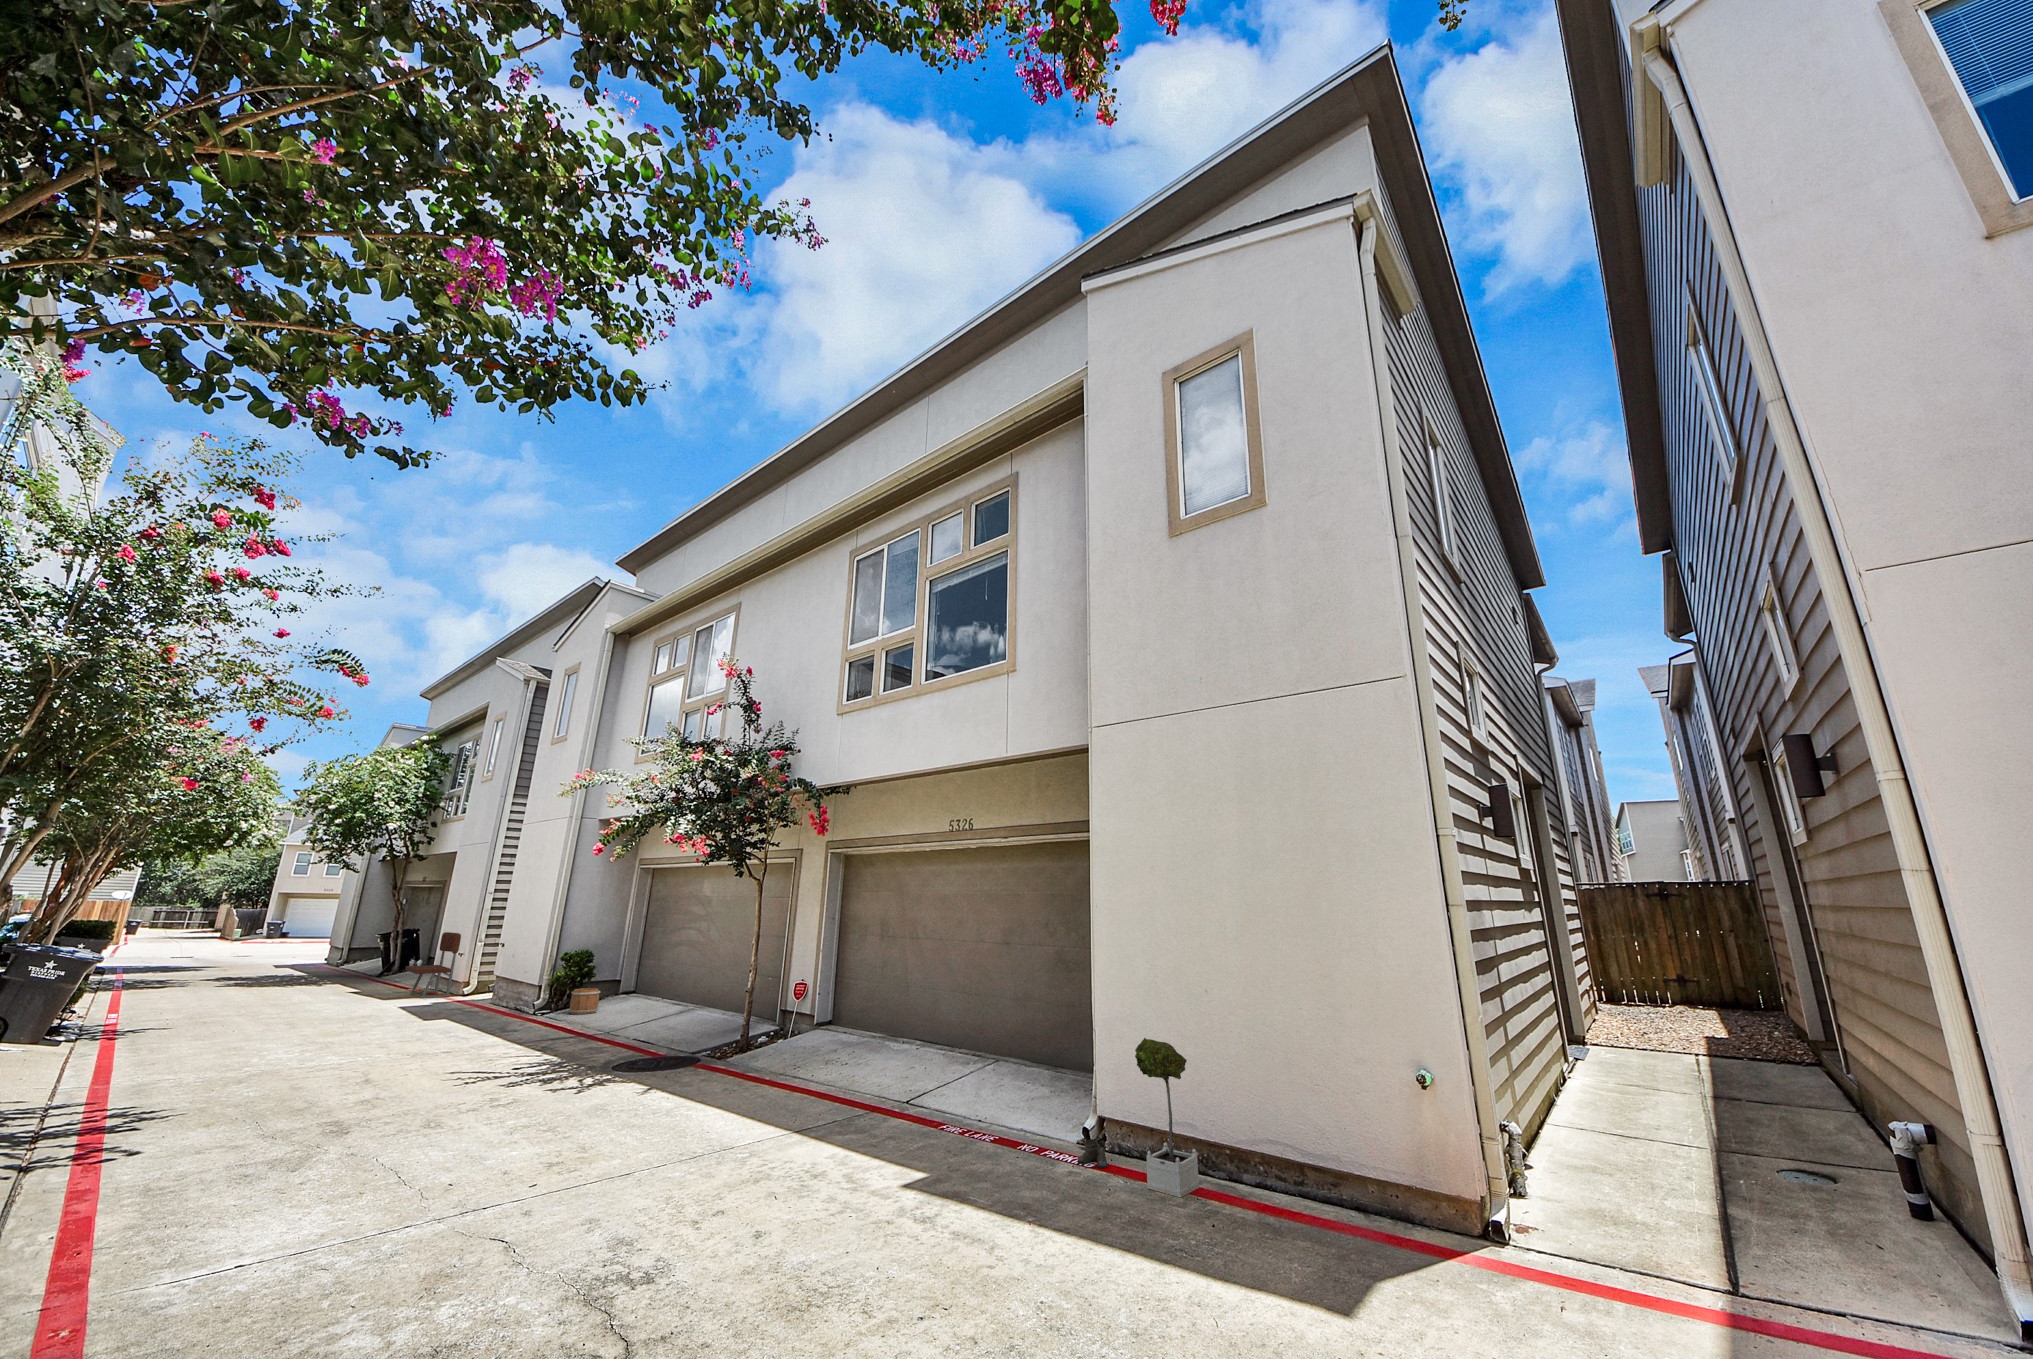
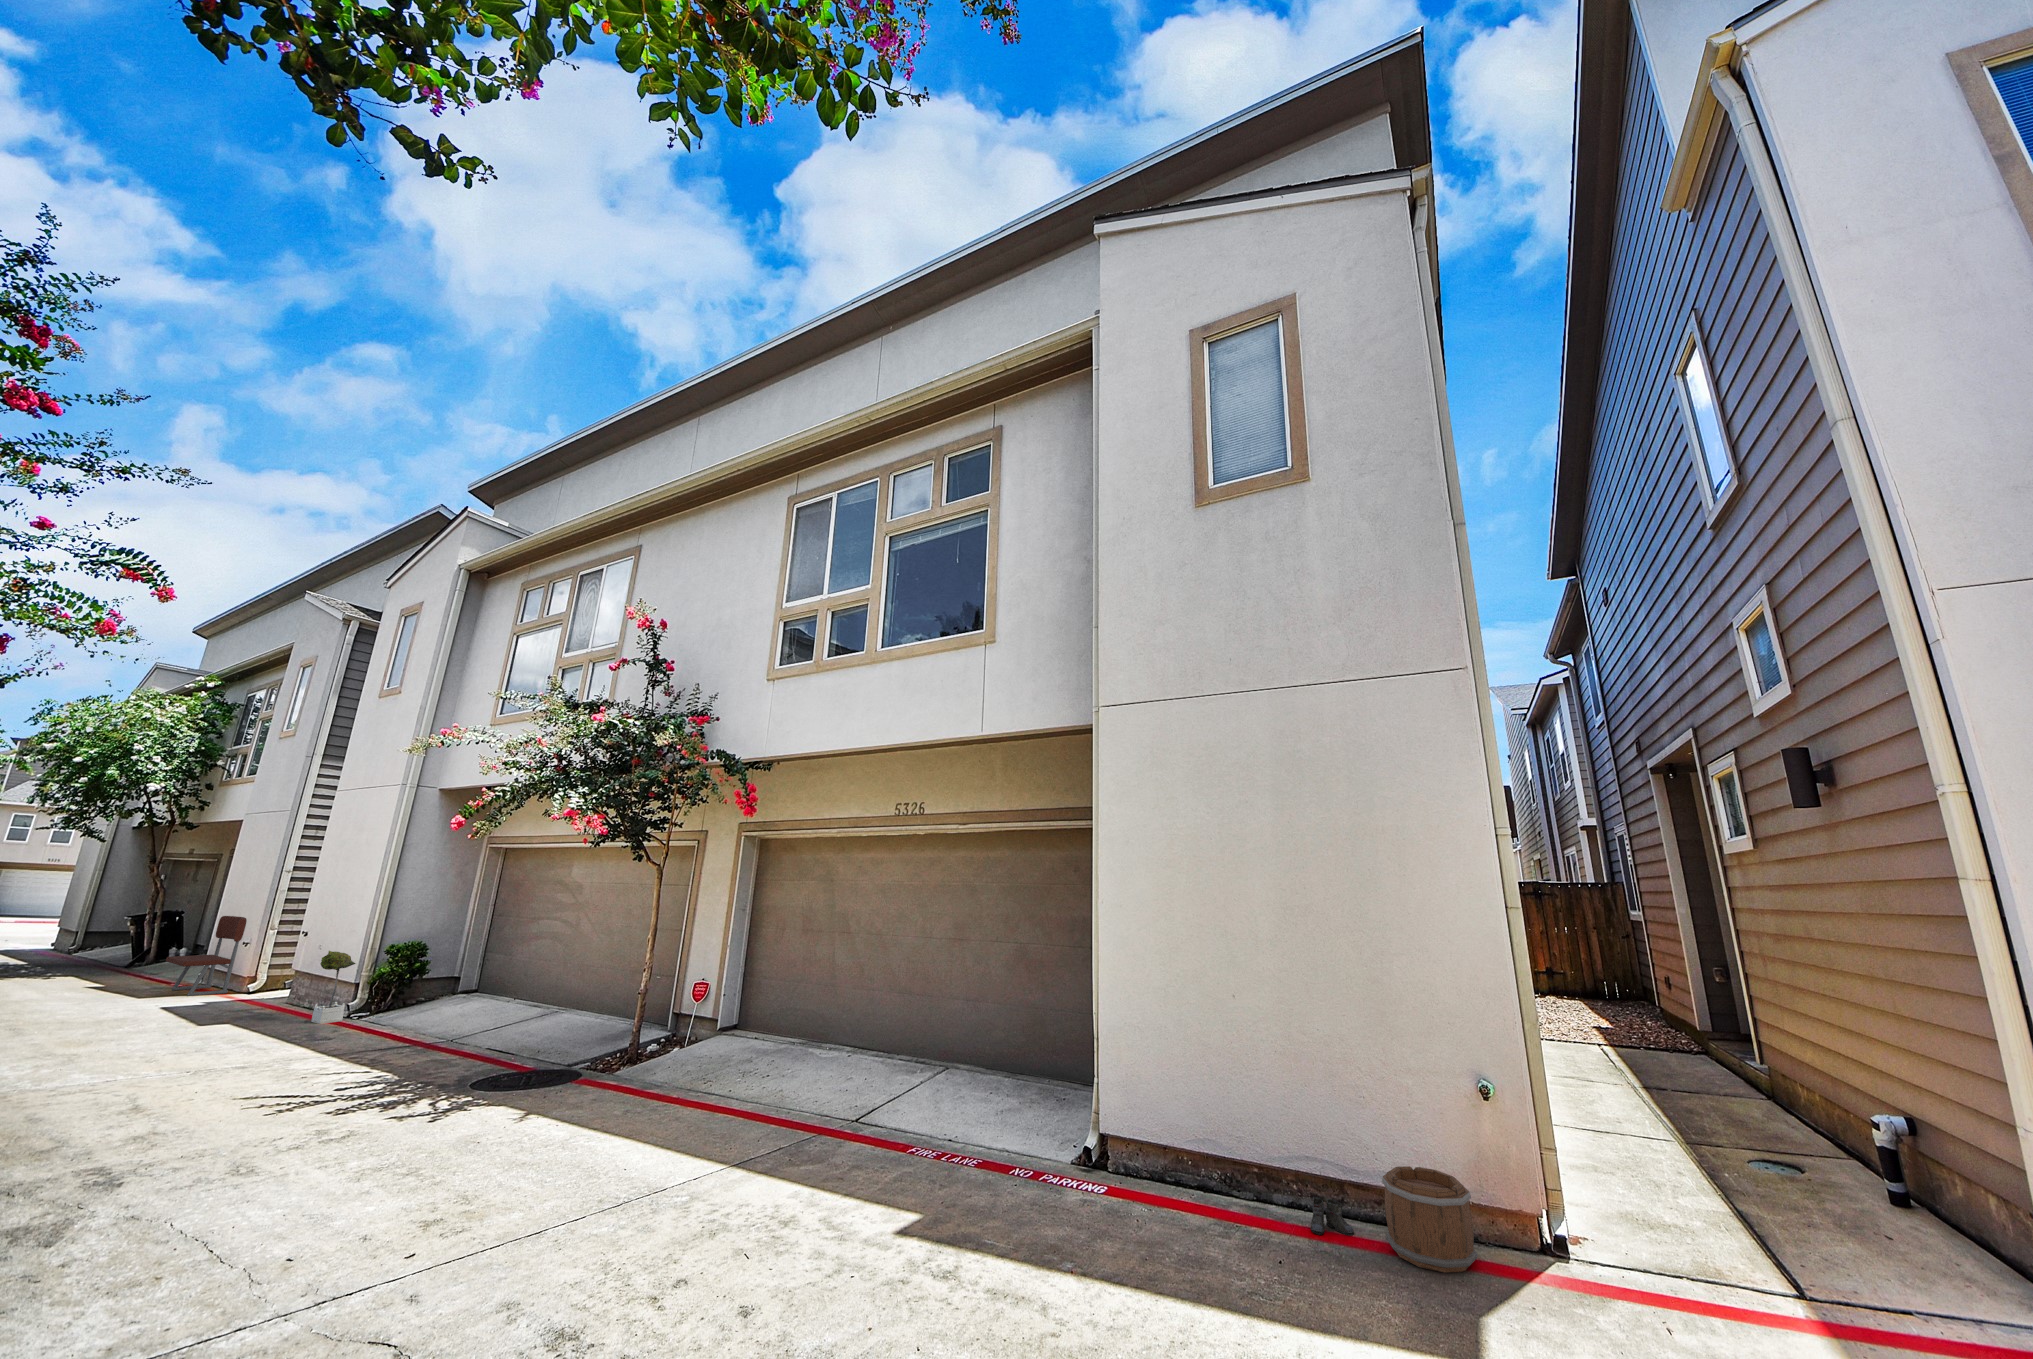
bucket: present [569,988,600,1015] -> present [1382,1166,1478,1273]
potted tree: present [1135,1038,1199,1197] -> present [311,951,356,1024]
boots: present [1078,1139,1107,1168] -> present [1310,1197,1354,1236]

